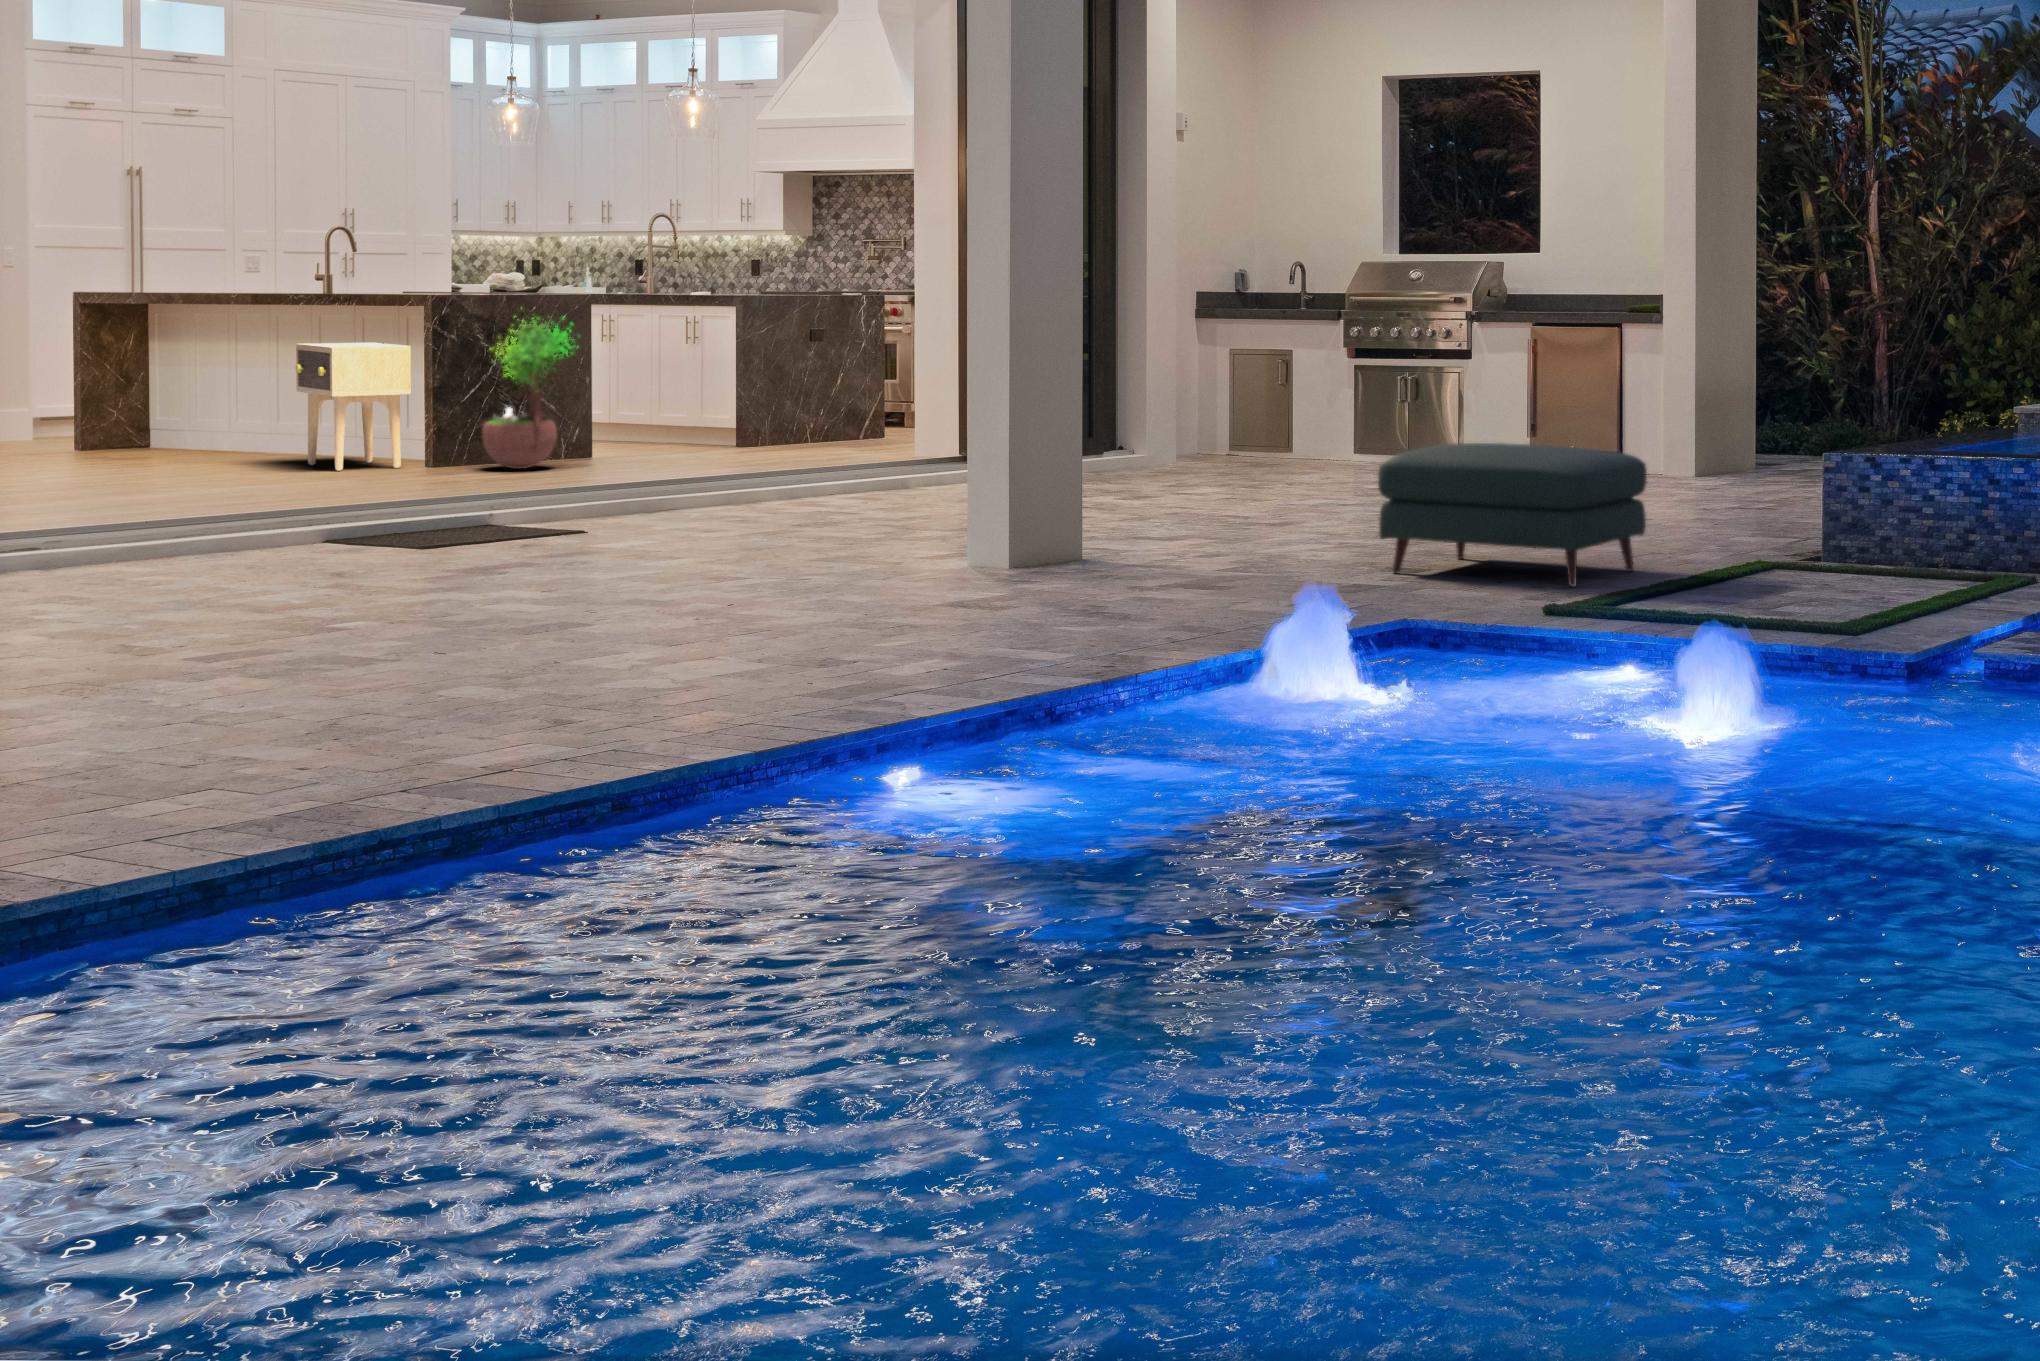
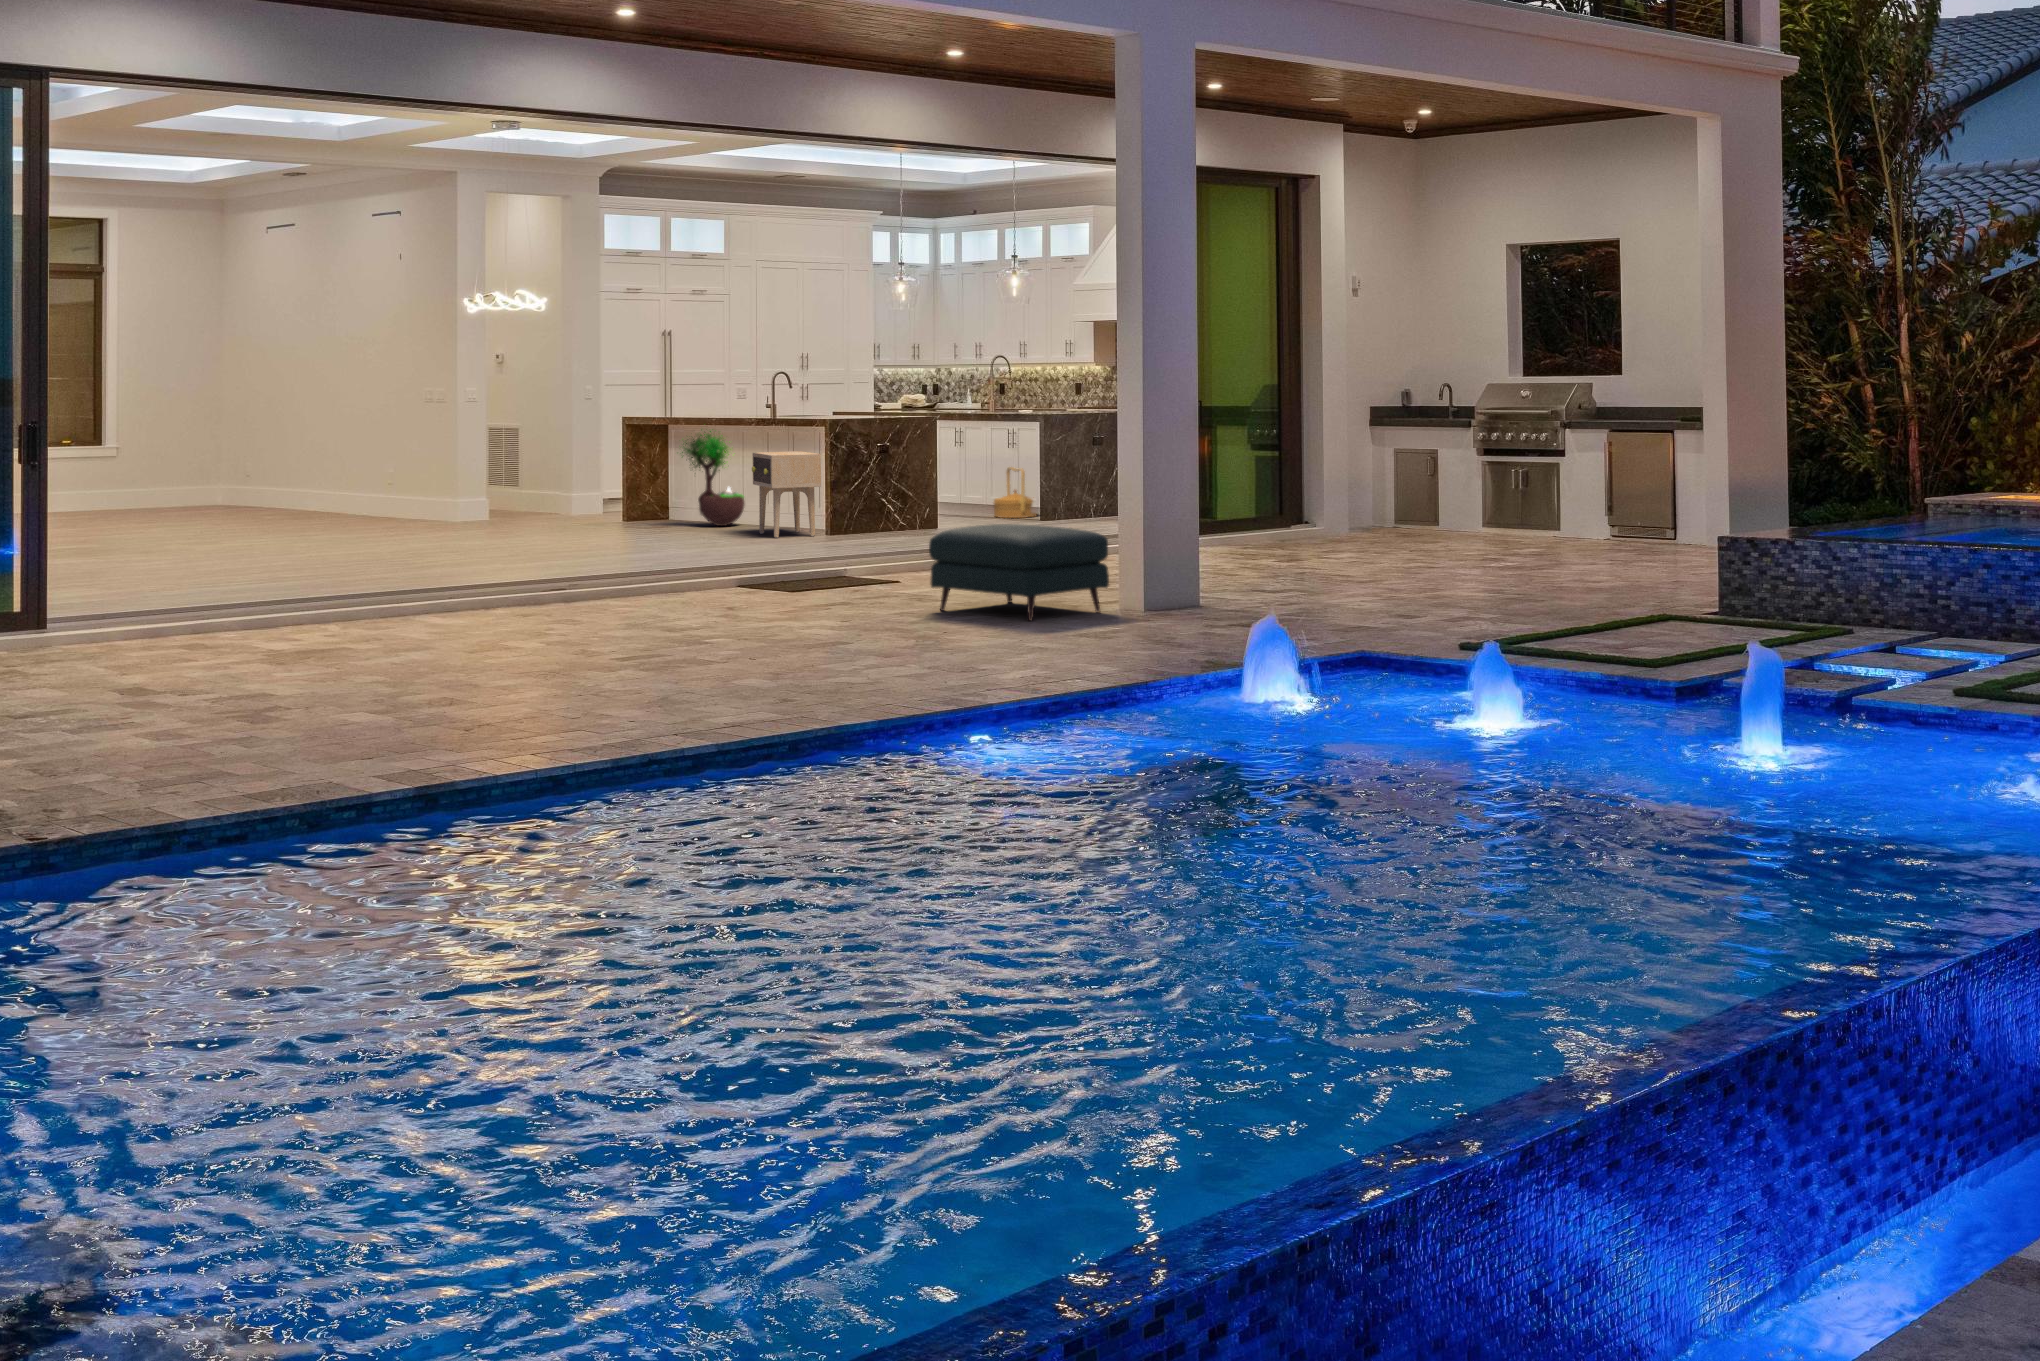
potted tree: present [482,307,580,469] -> present [682,429,745,526]
woven basket: none [660,369,728,440] -> present [993,467,1037,518]
ottoman: present [1378,443,1647,587] -> present [929,524,1109,621]

